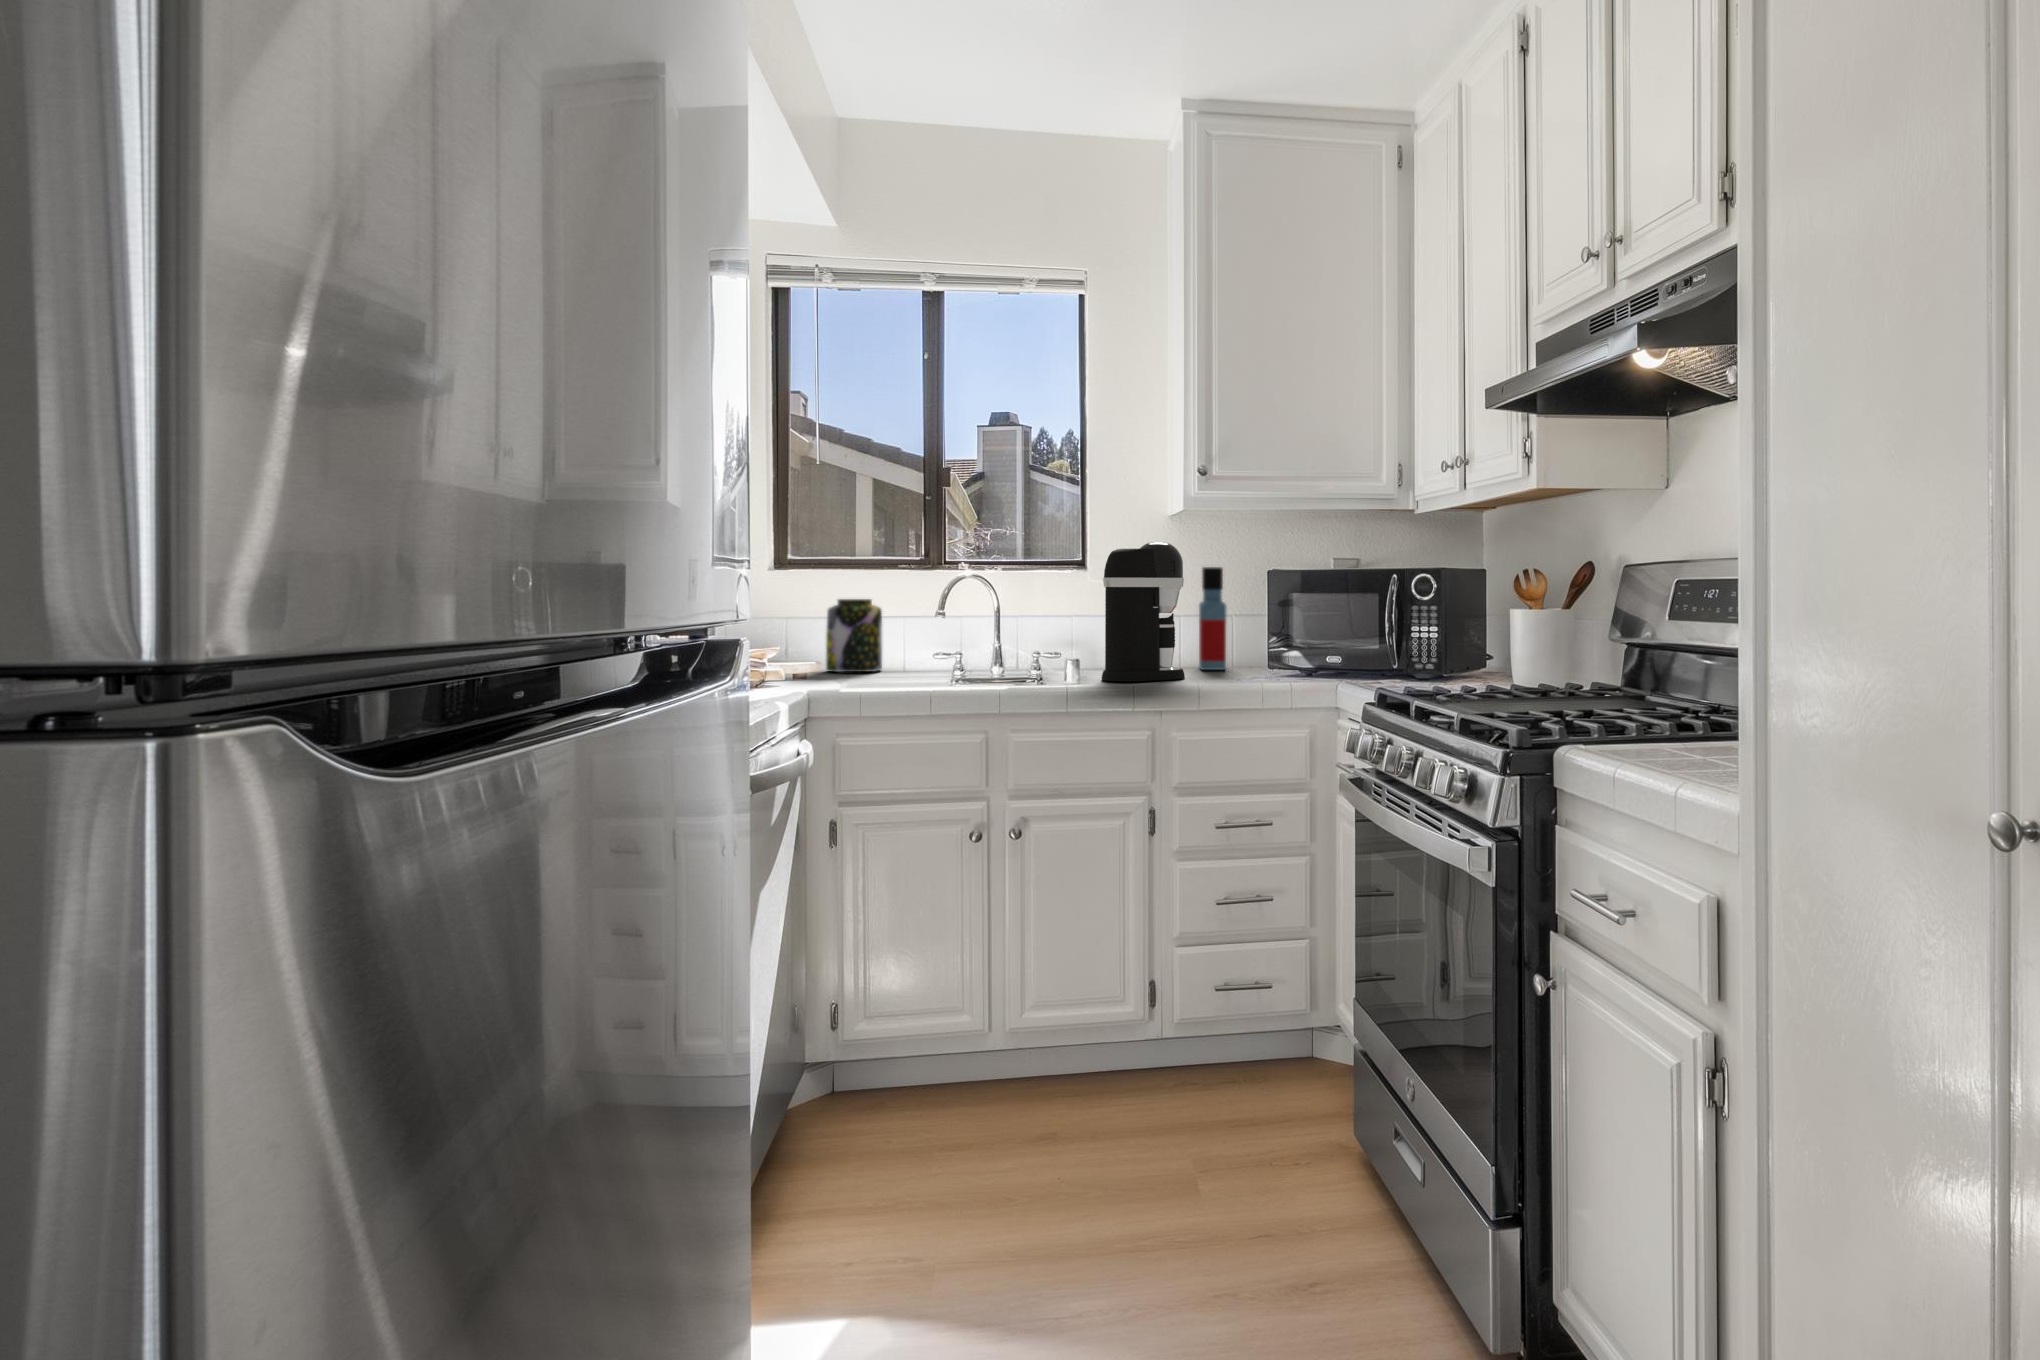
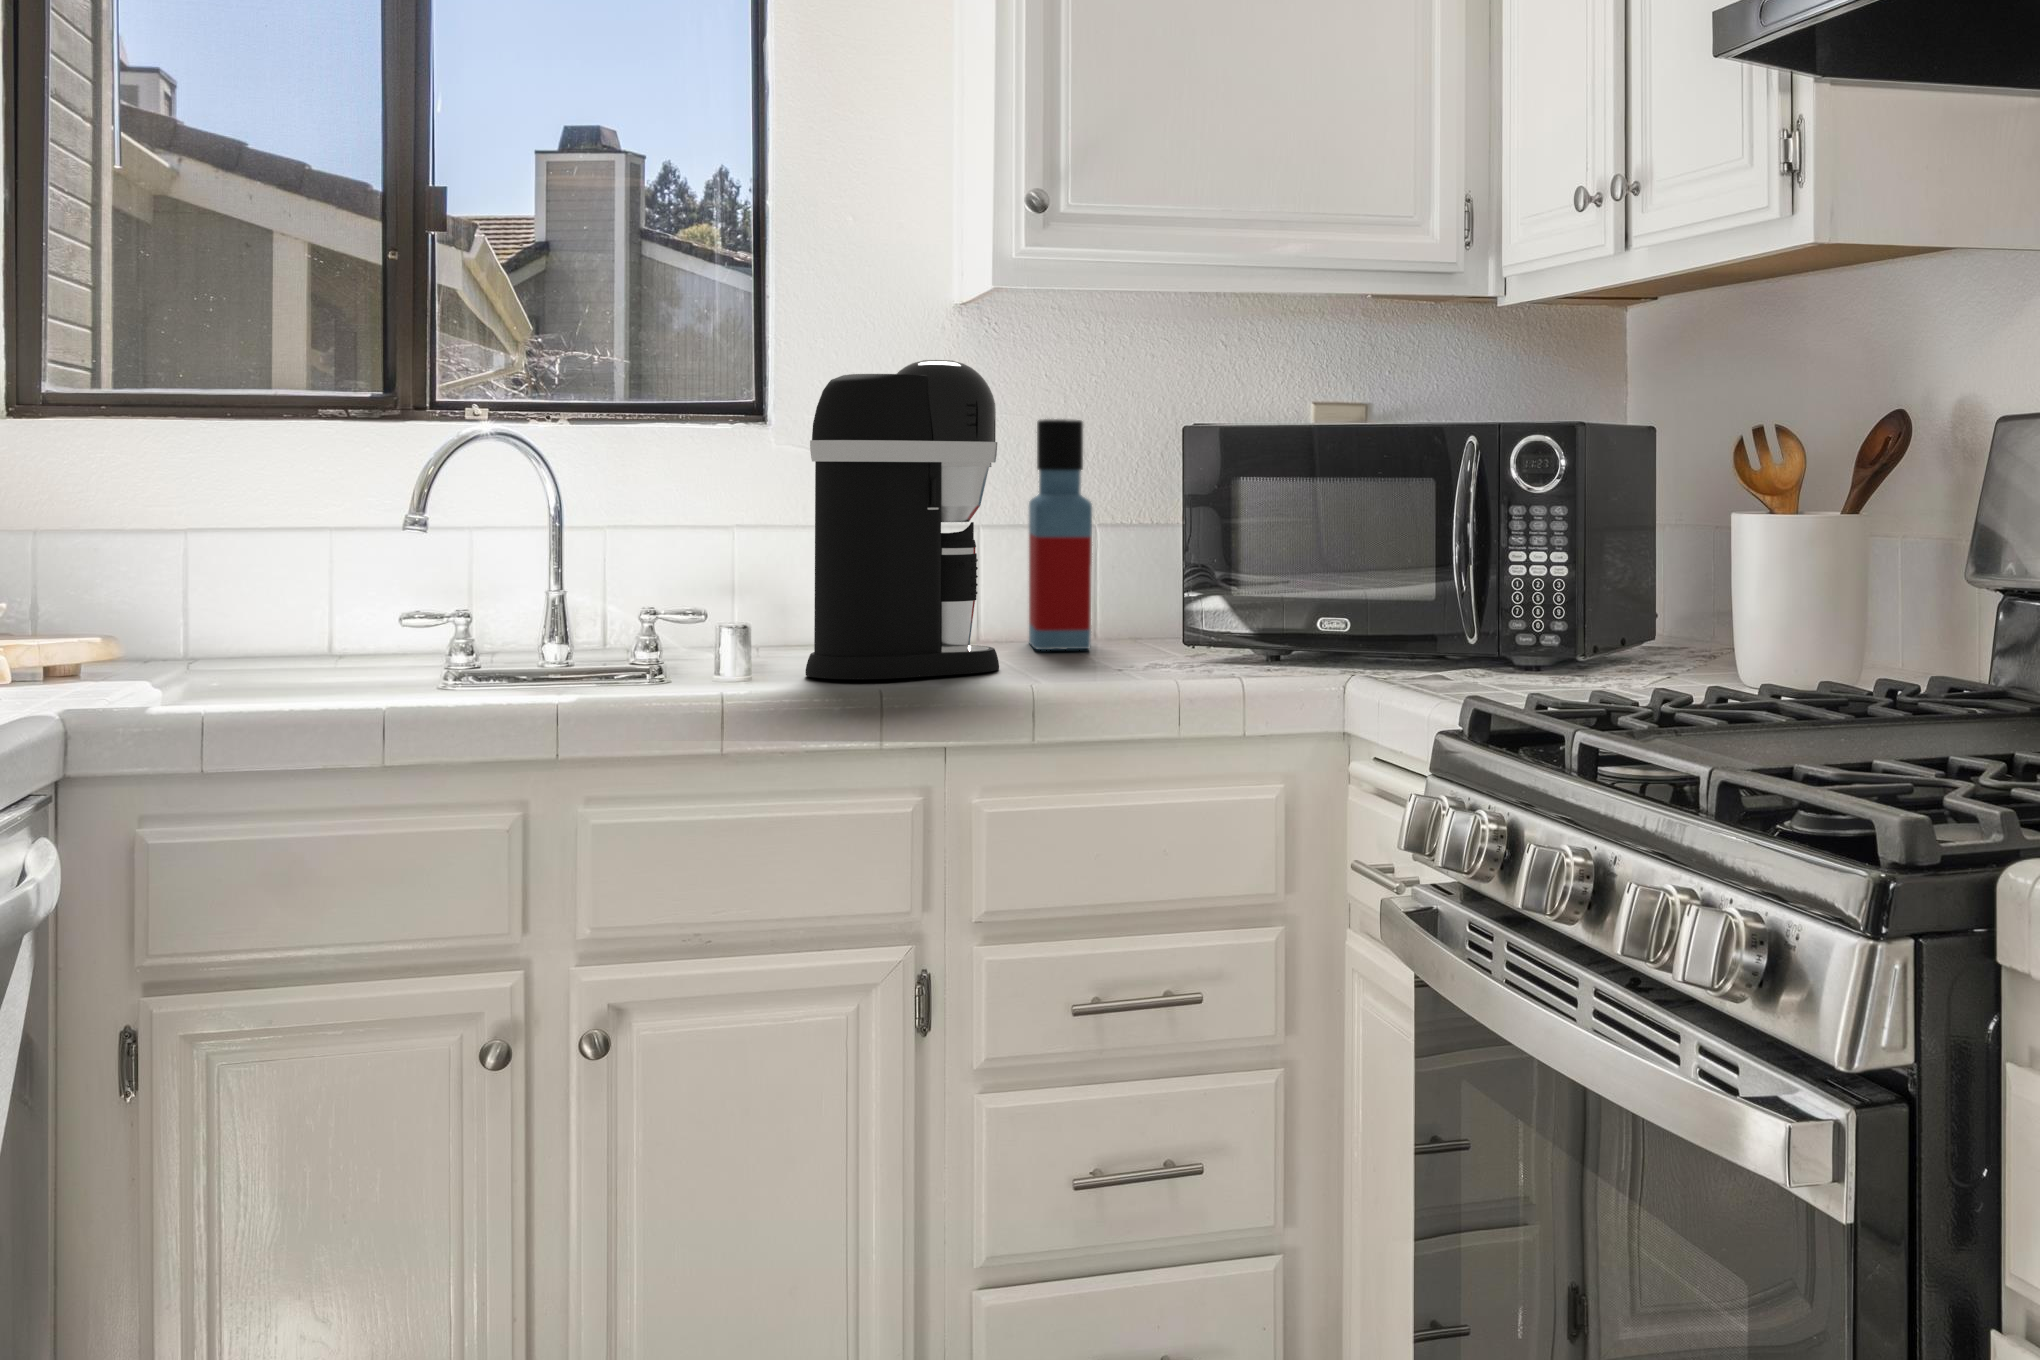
jar: present [826,599,882,672] -> none [137,489,277,662]

